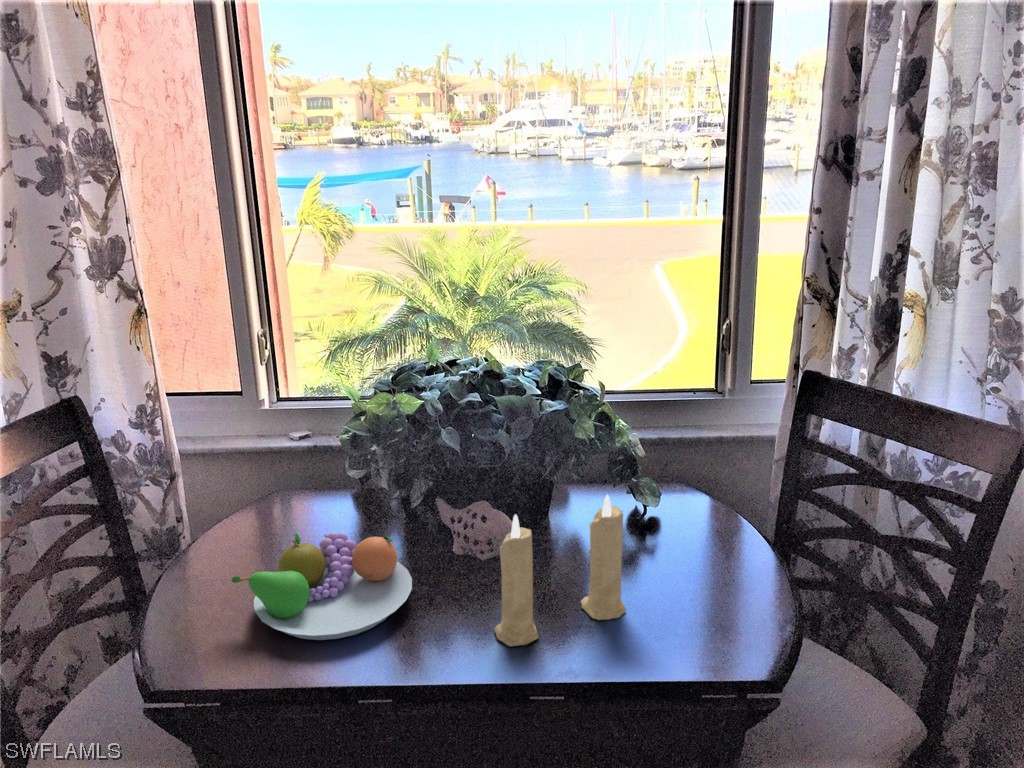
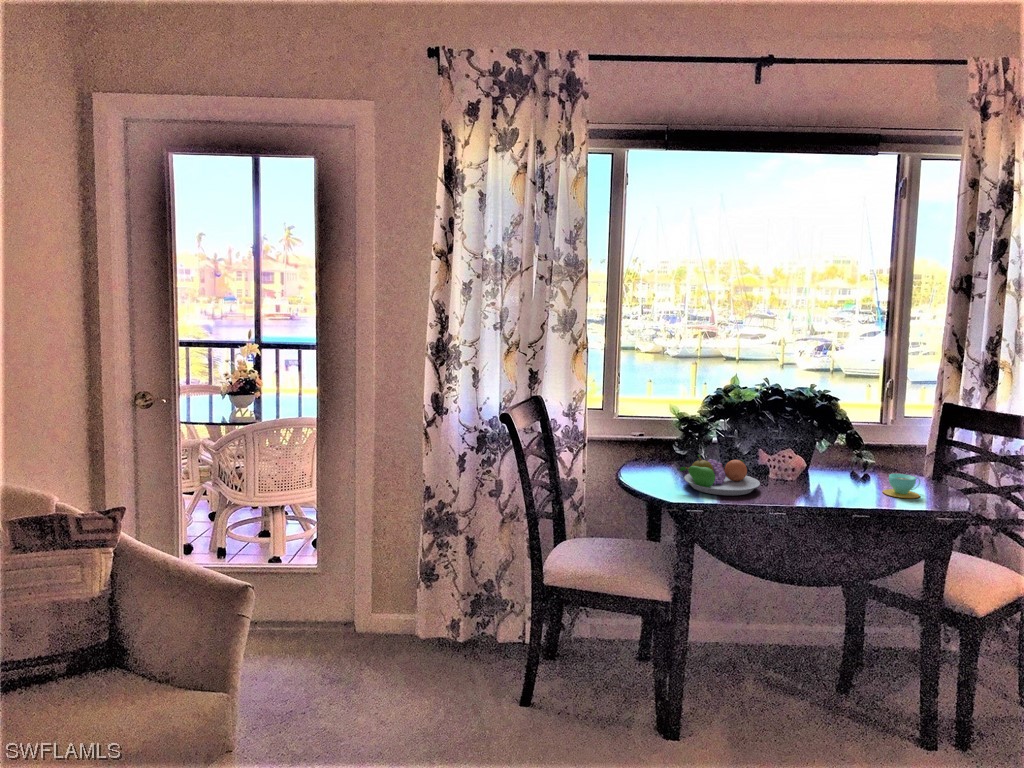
candle: present [494,495,625,646] -> none [806,433,869,500]
teacup: none [662,555,738,620] -> present [883,474,920,498]

